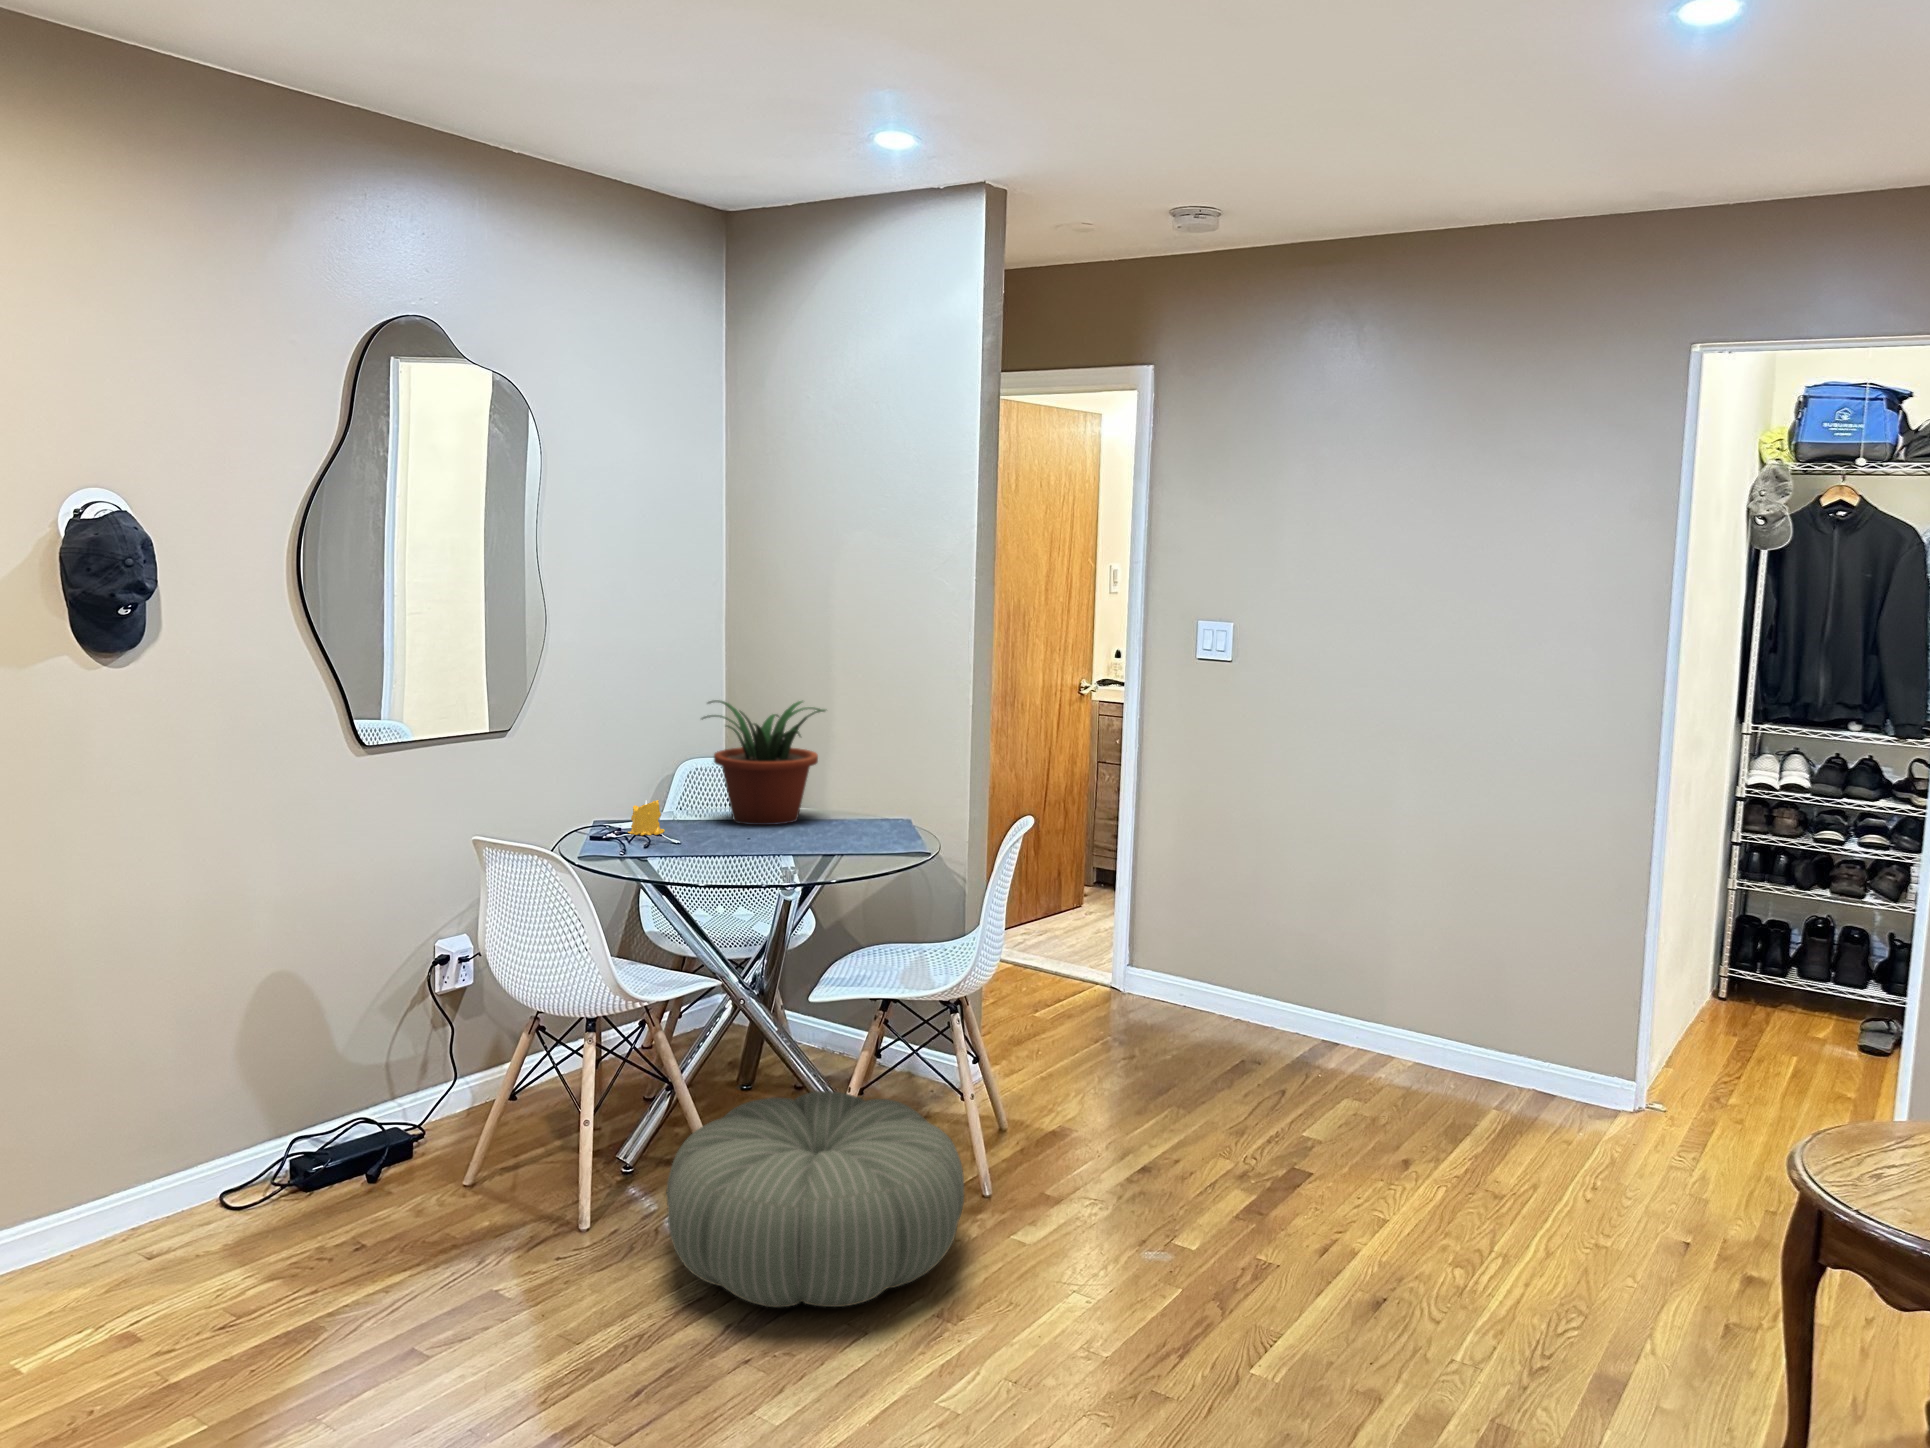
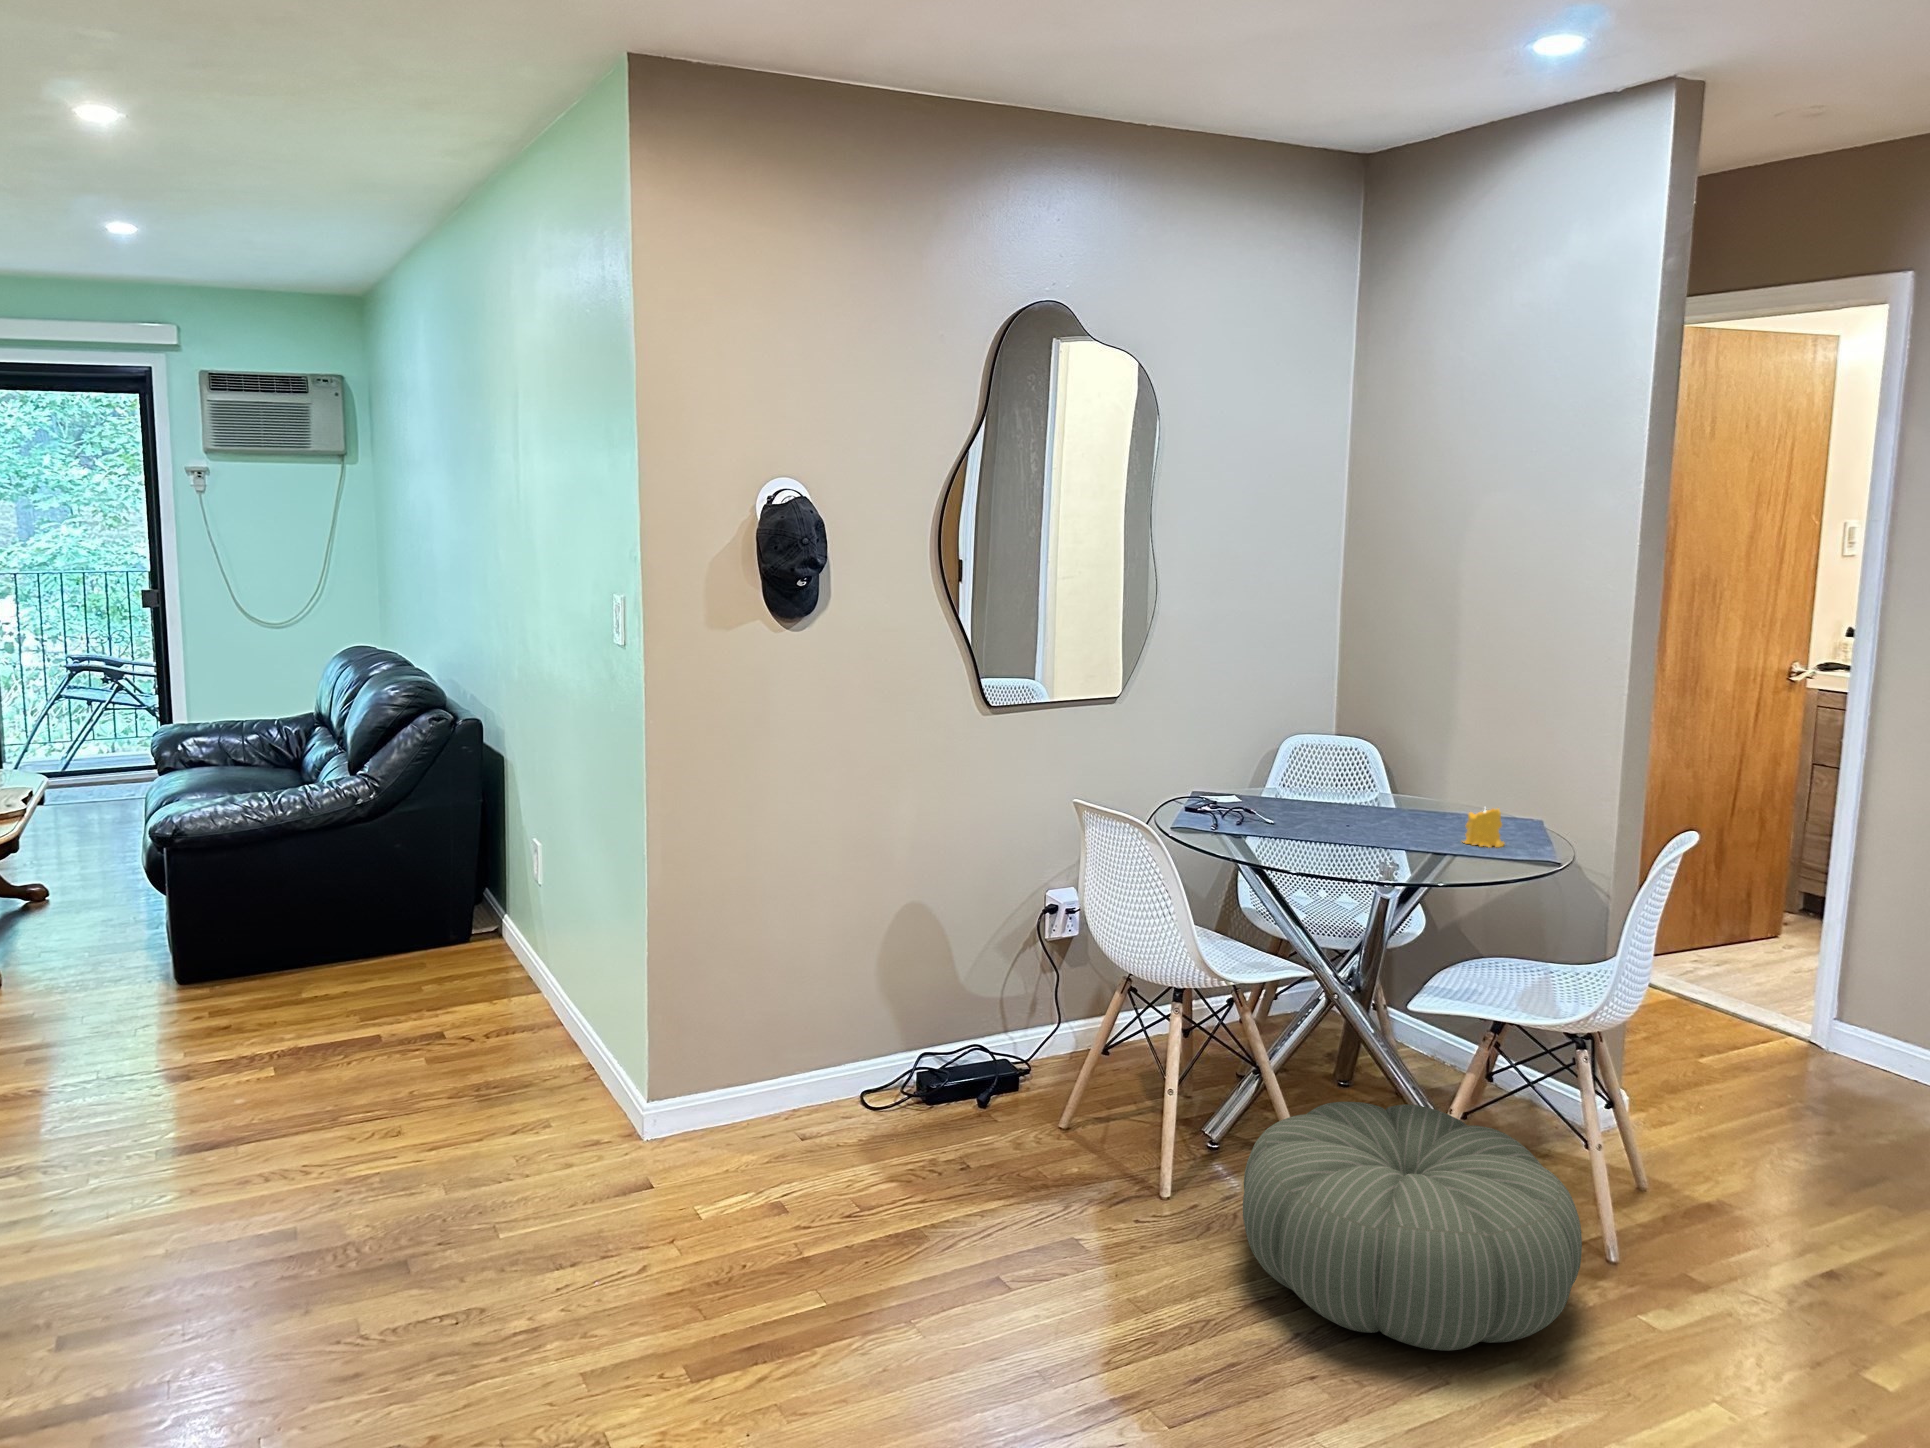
potted plant: present [702,700,826,825] -> none [1307,680,1446,815]
candle: present [628,800,665,836] -> present [1464,807,1504,848]

